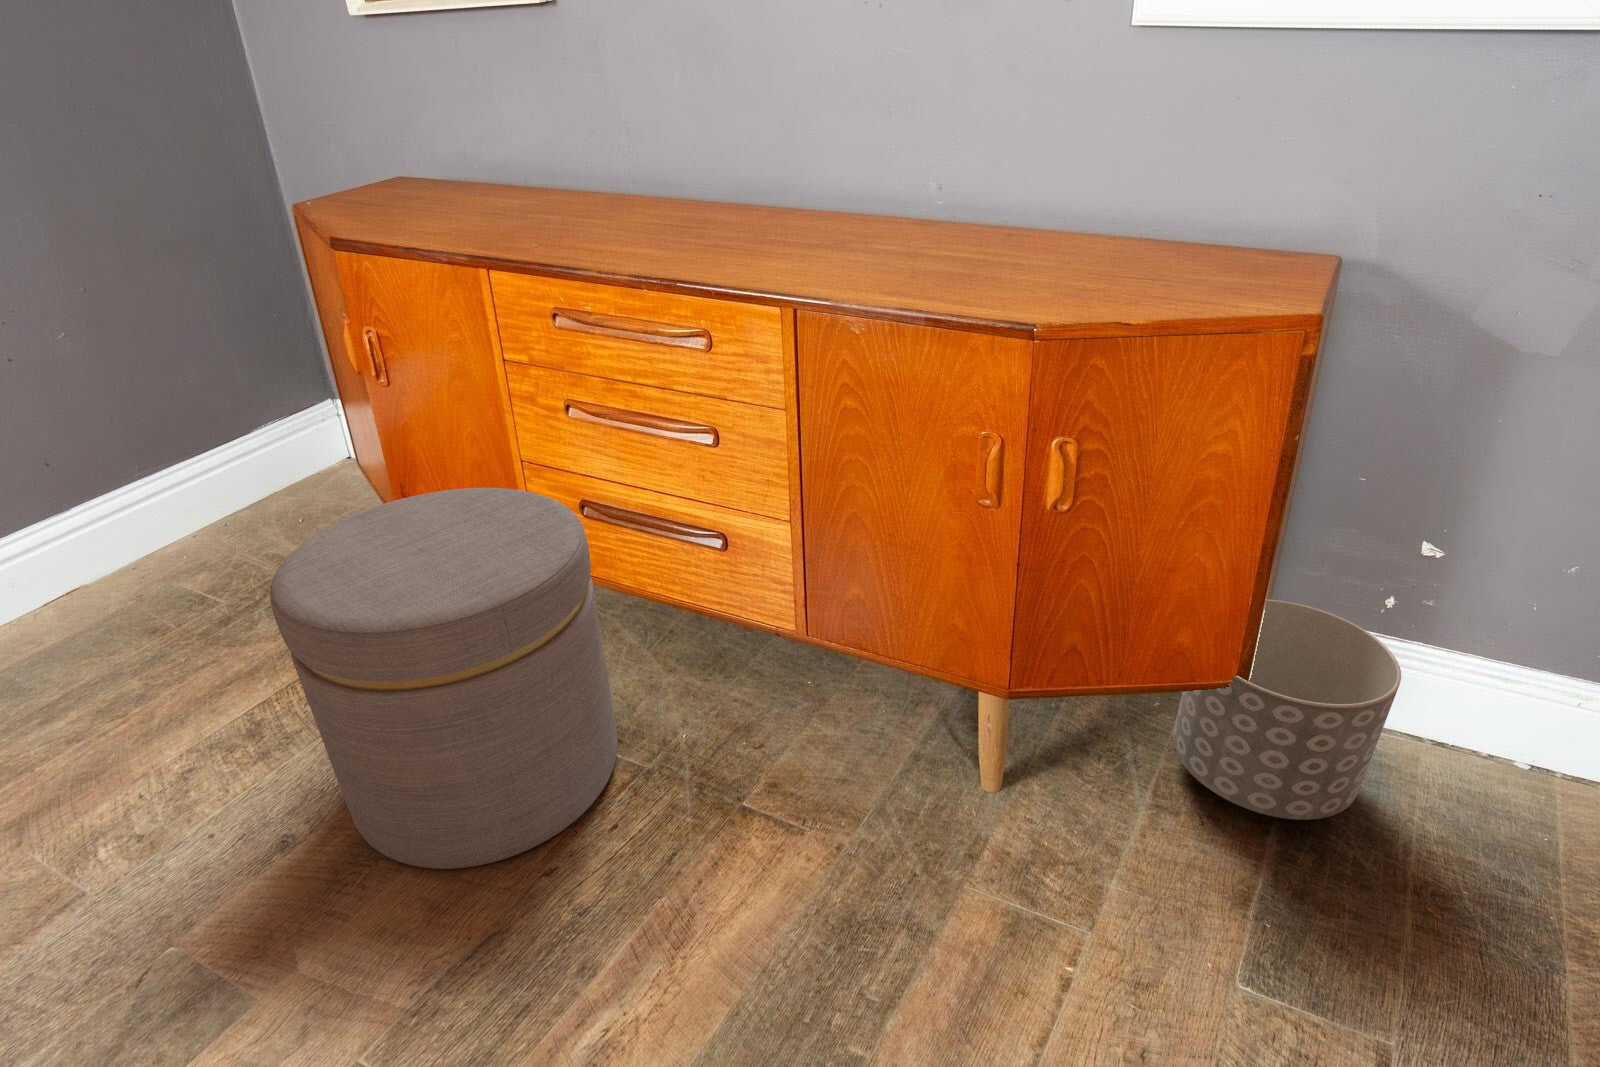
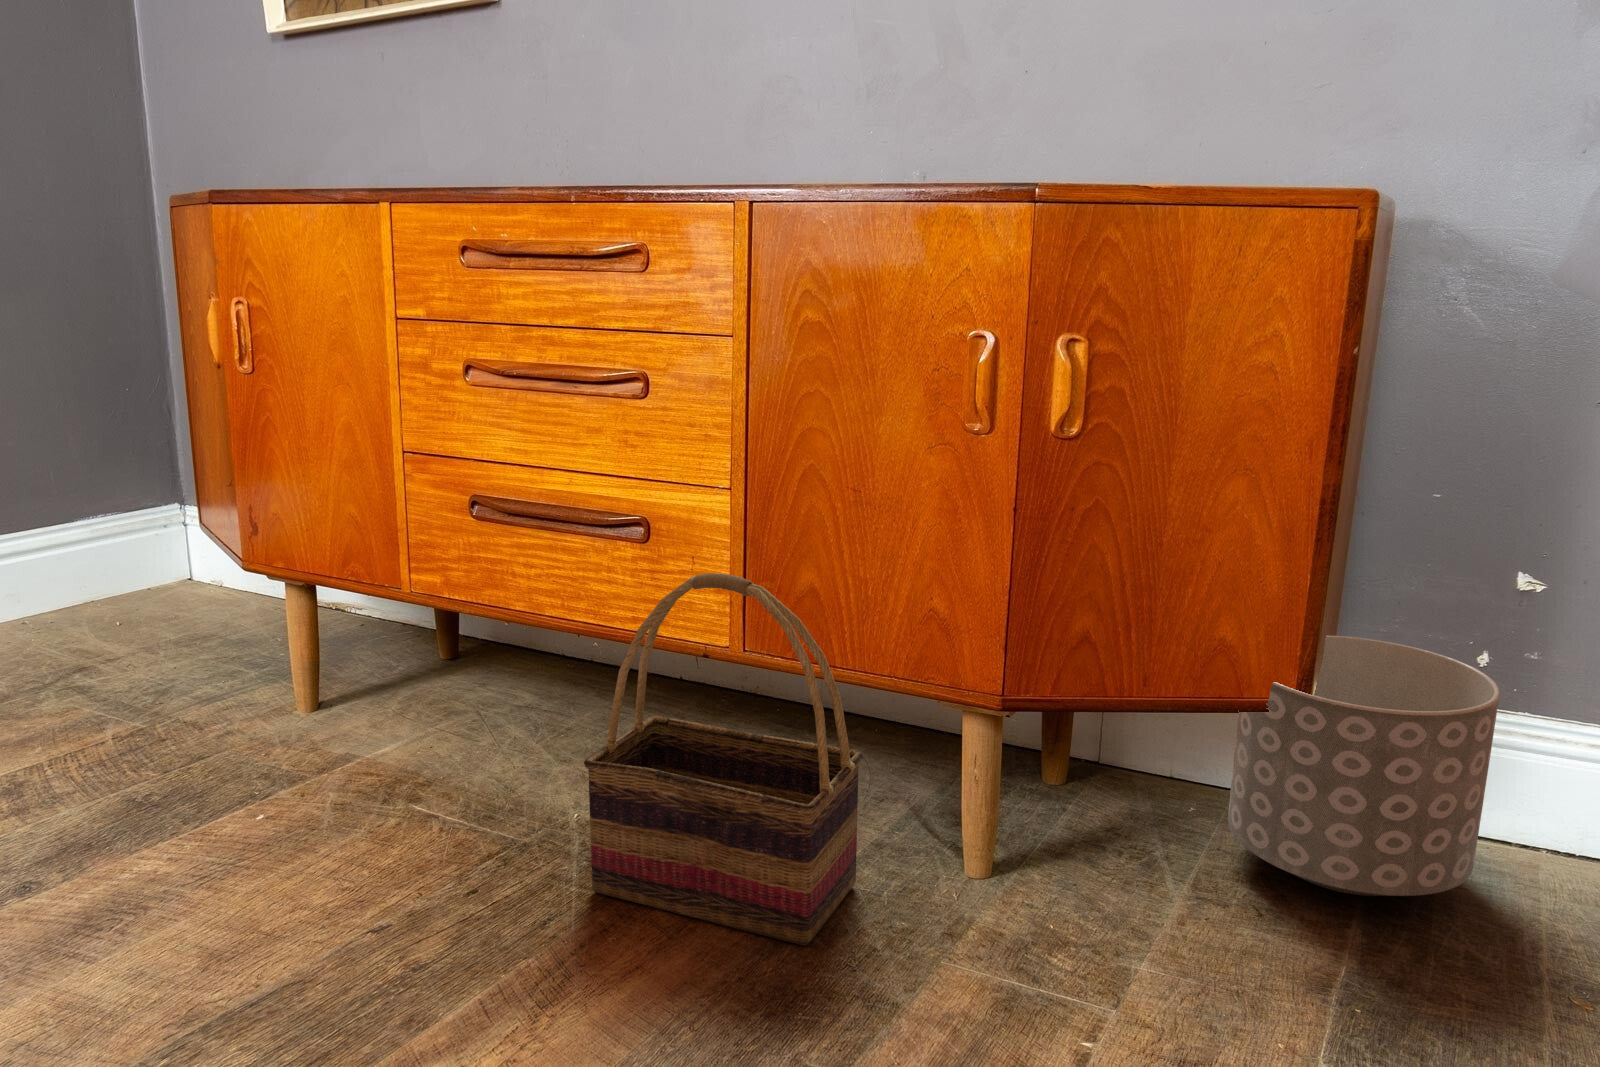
ottoman: present [270,488,618,869] -> none [78,470,492,922]
basket: none [690,610,903,875] -> present [584,573,863,946]

